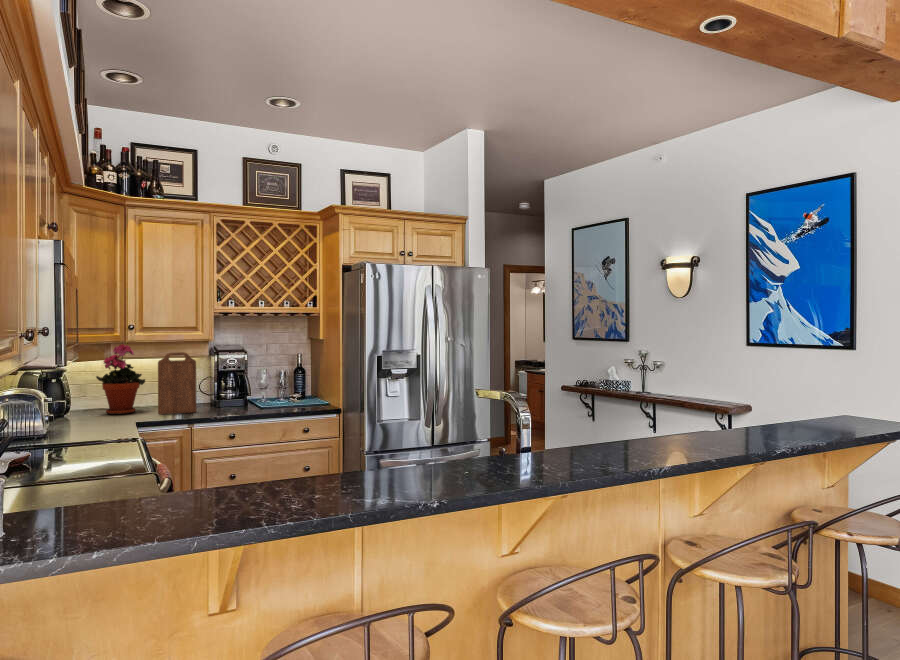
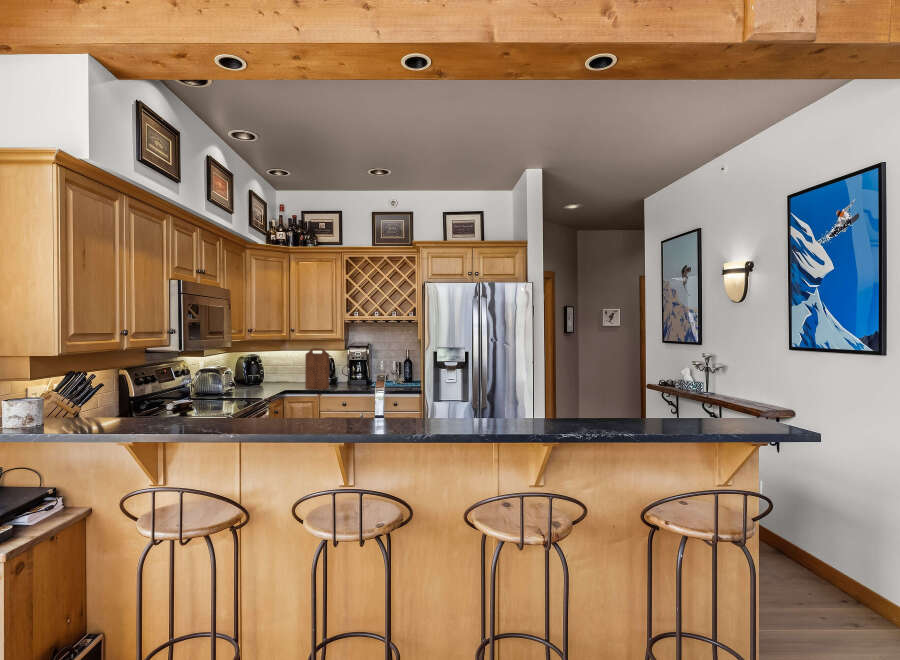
potted plant: present [96,344,145,414] -> none [274,342,304,388]

